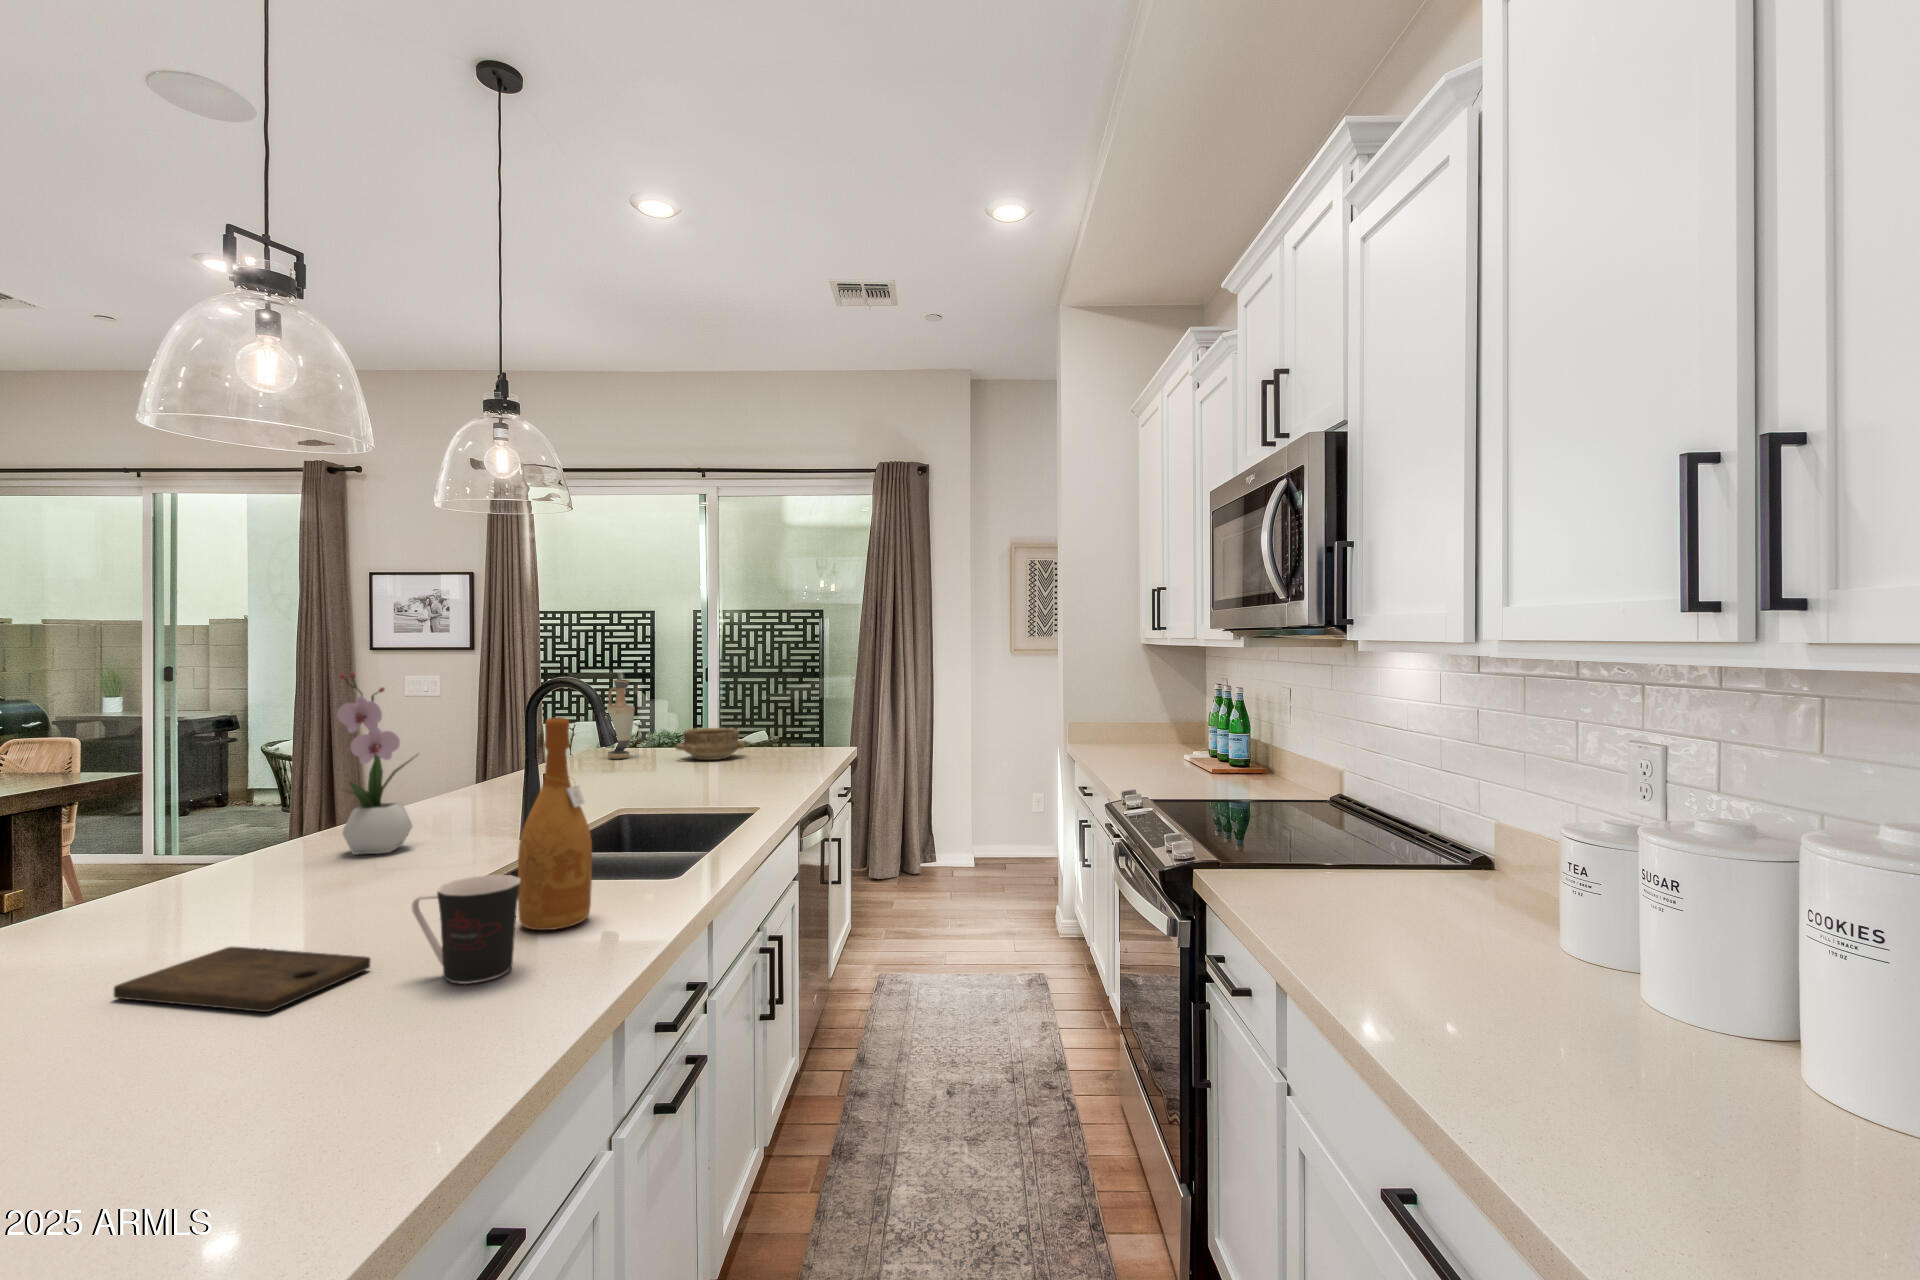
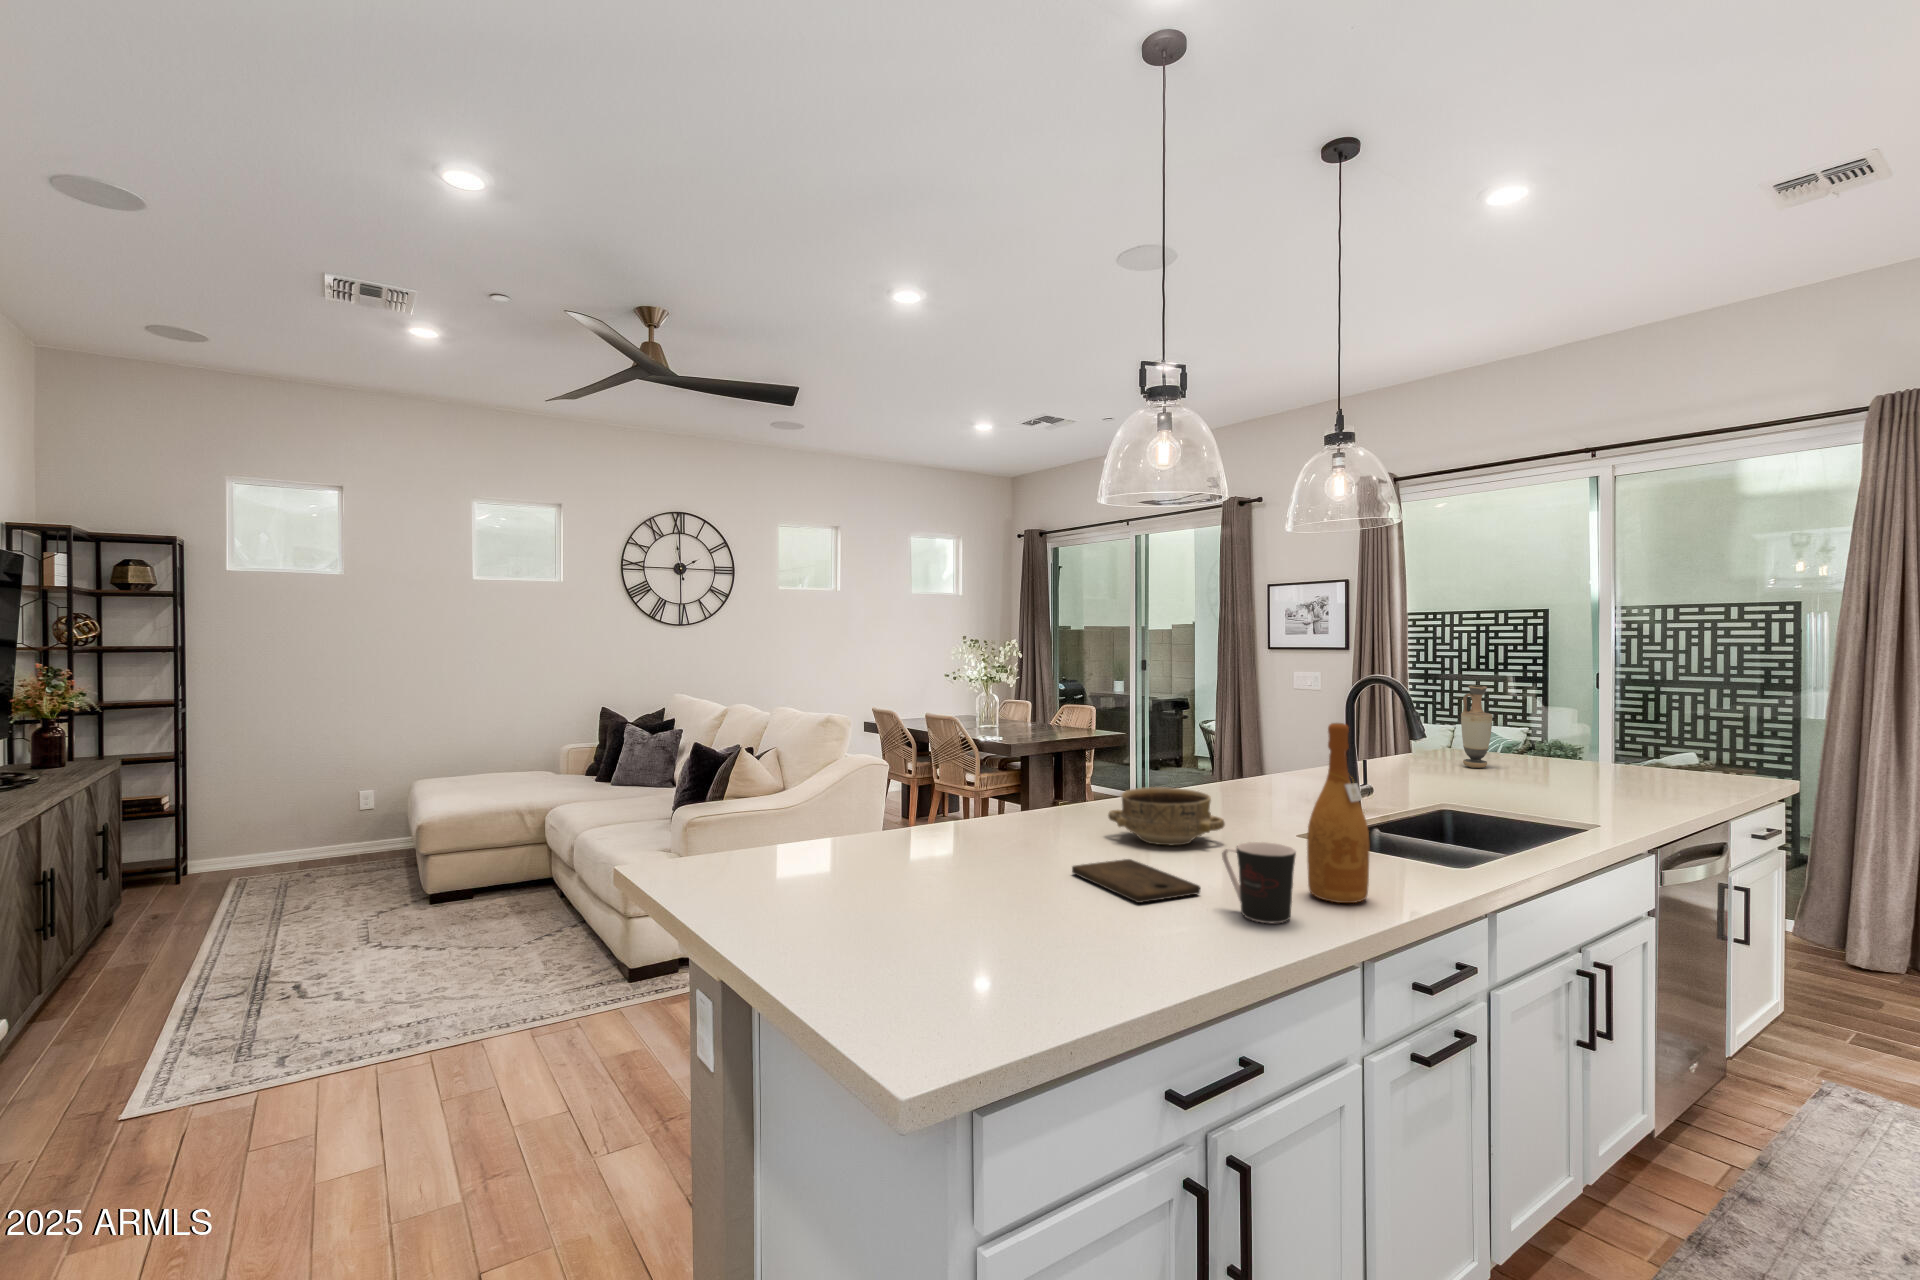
flower arrangement: present [337,673,414,854] -> none [1206,676,1265,819]
ceramic bowl: present [676,728,745,760] -> present [1108,787,1225,845]

